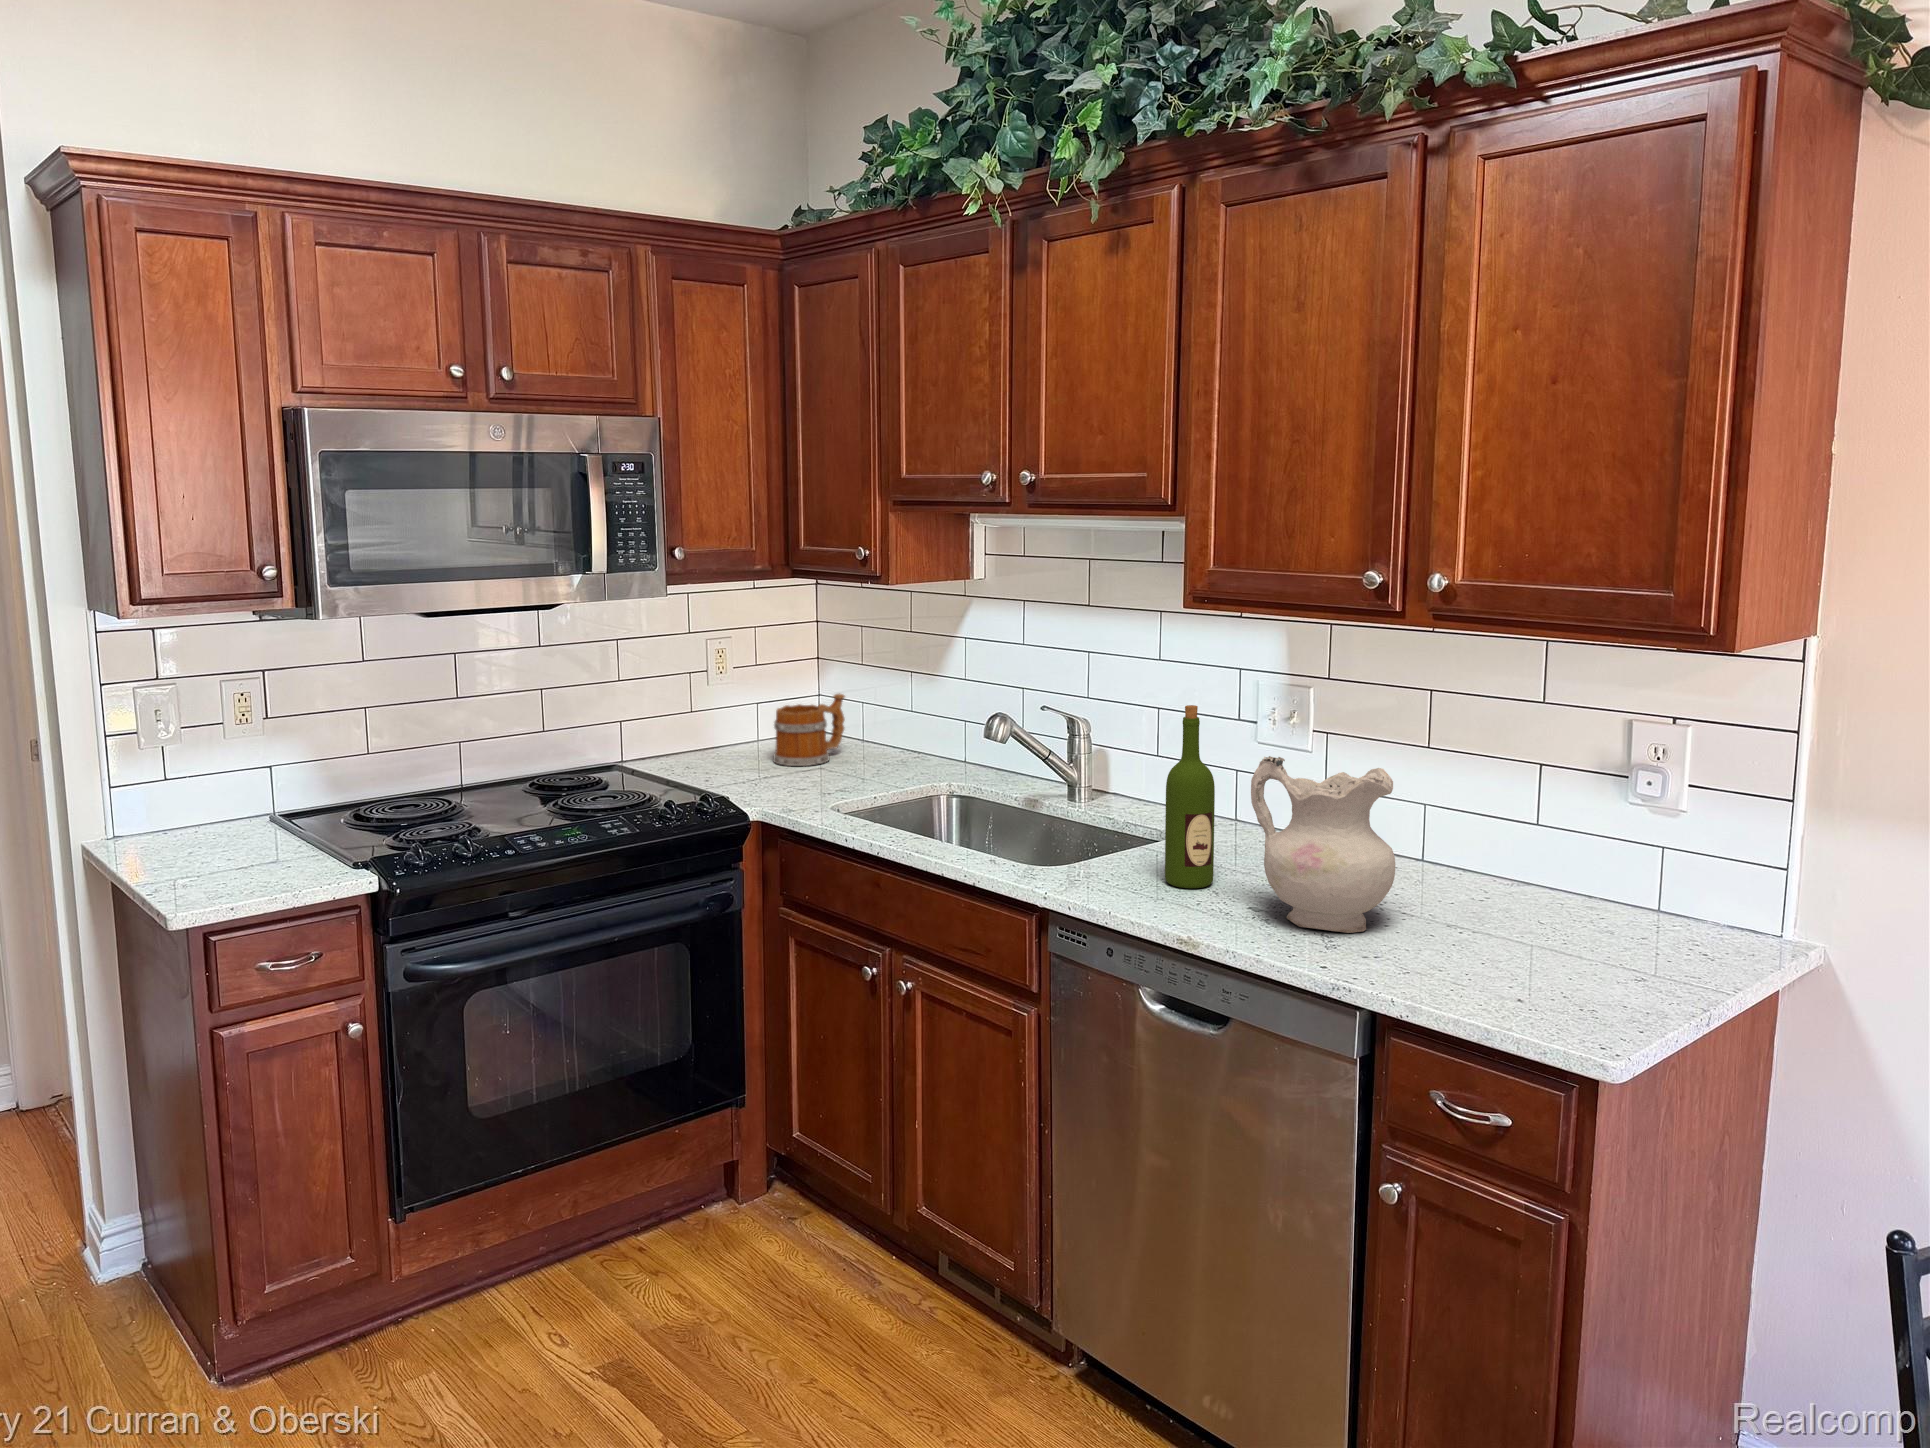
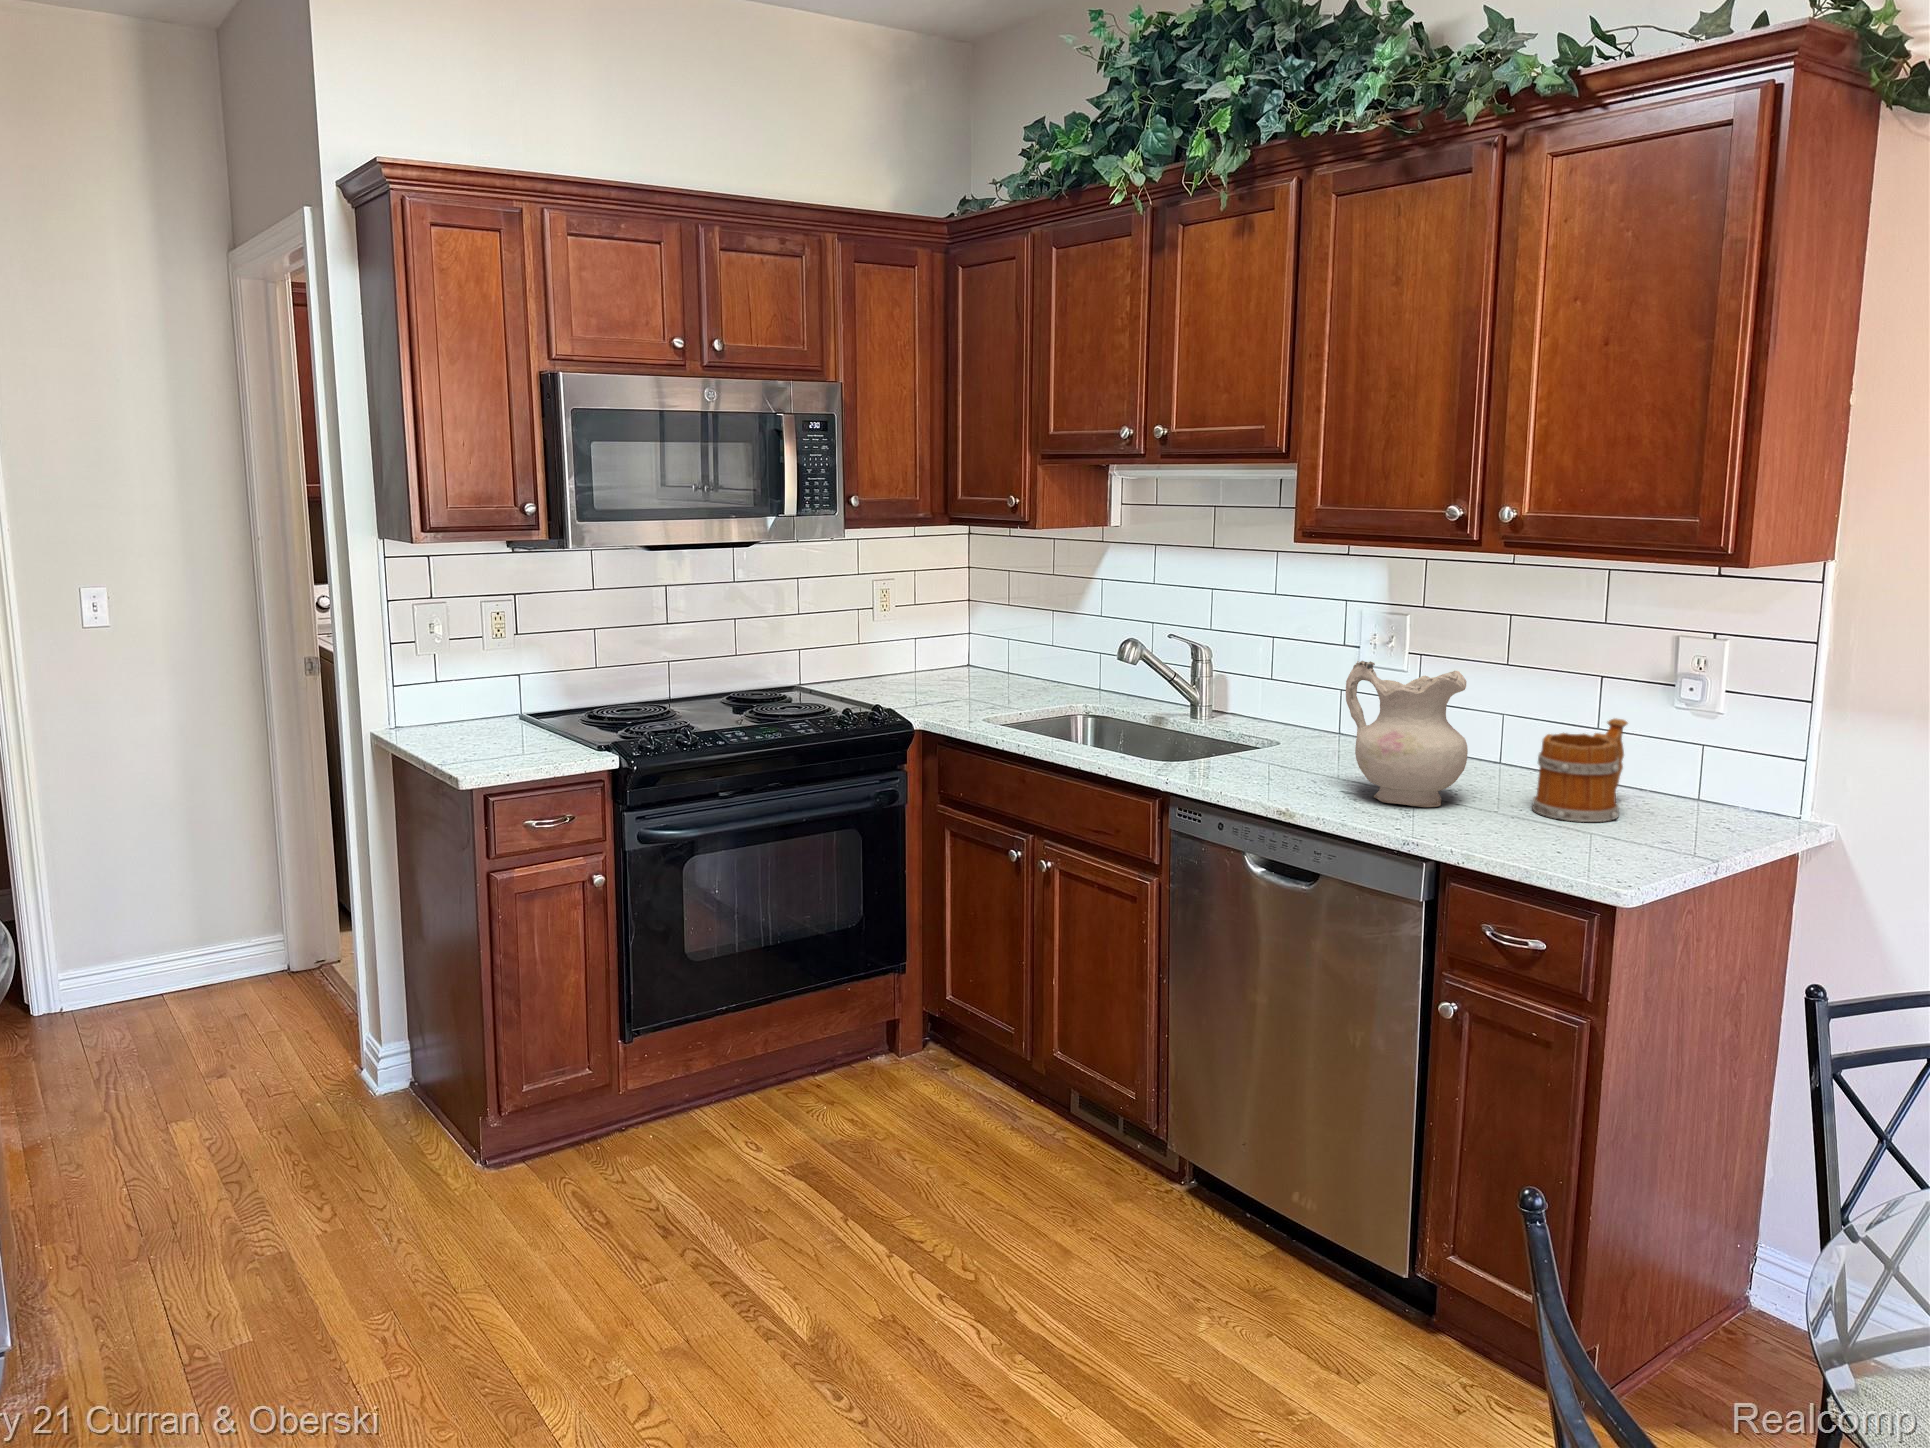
mug: present [773,693,845,766] -> present [1532,718,1628,822]
wine bottle: present [1165,705,1215,888] -> none [1272,621,1316,776]

